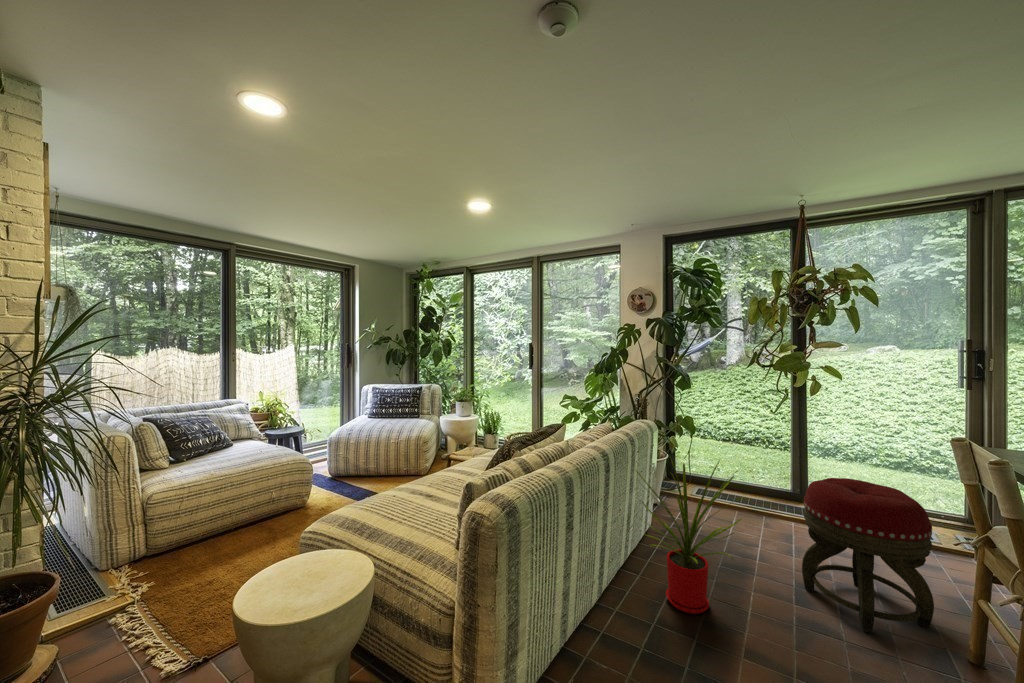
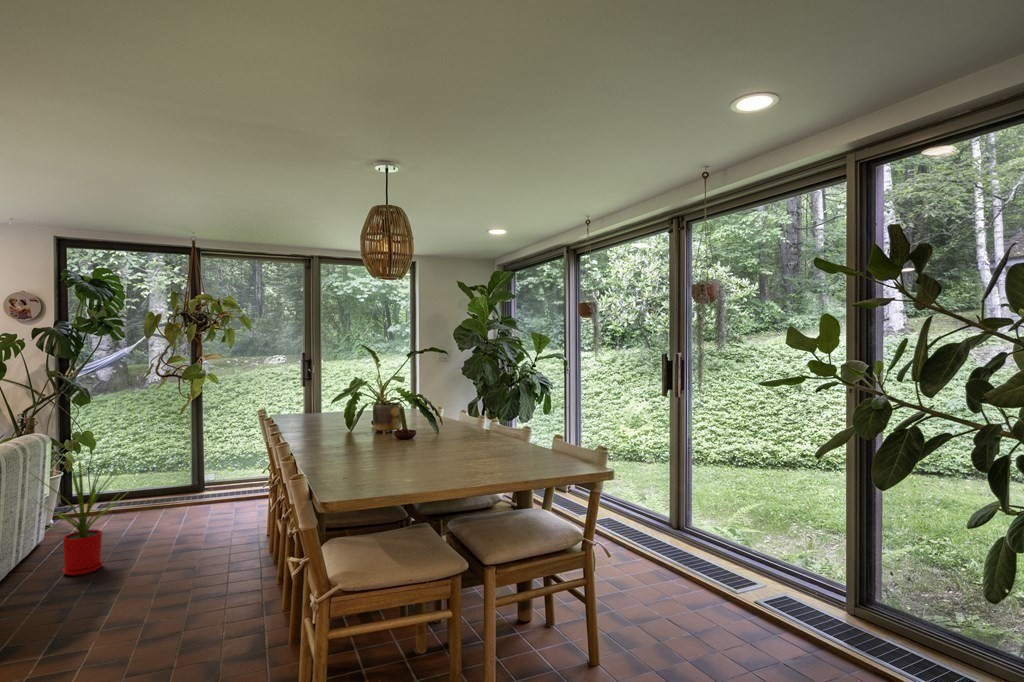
footstool: present [802,478,934,634] -> none [180,448,253,540]

